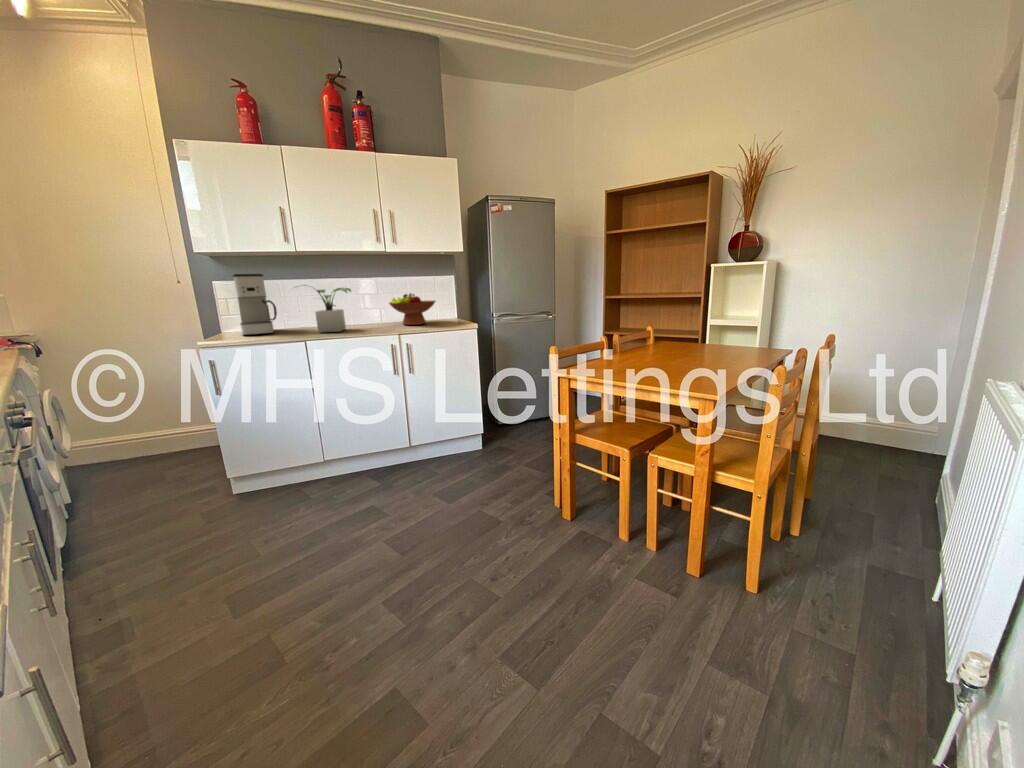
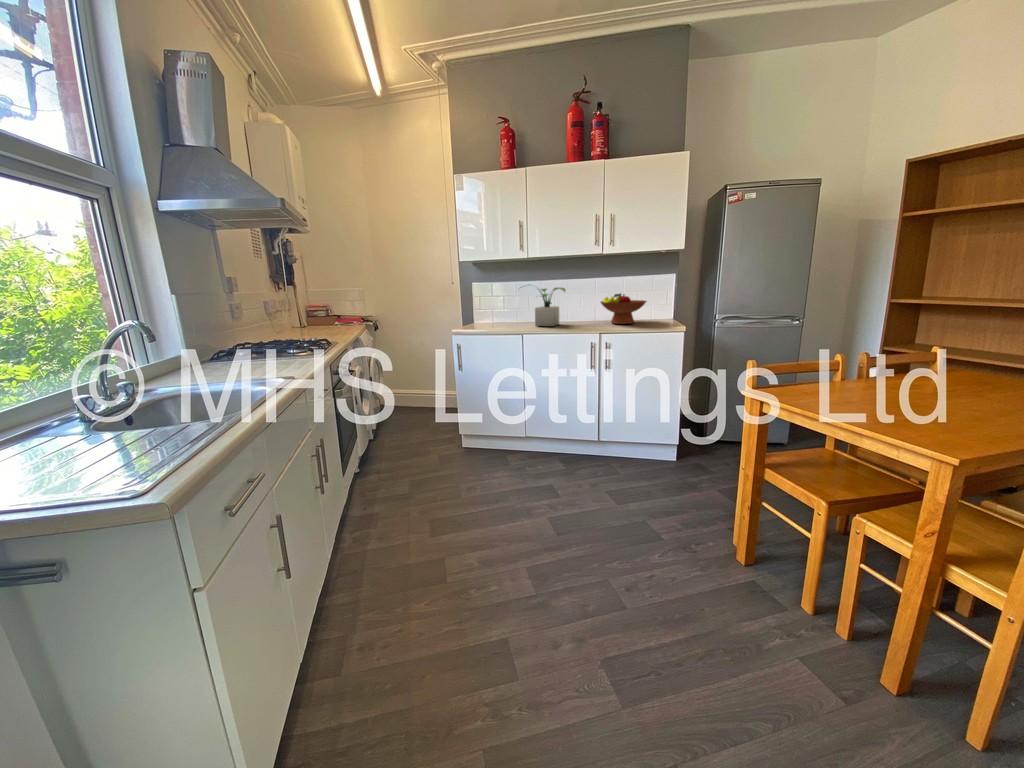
coffee maker: present [233,274,277,335] -> none [482,275,509,324]

